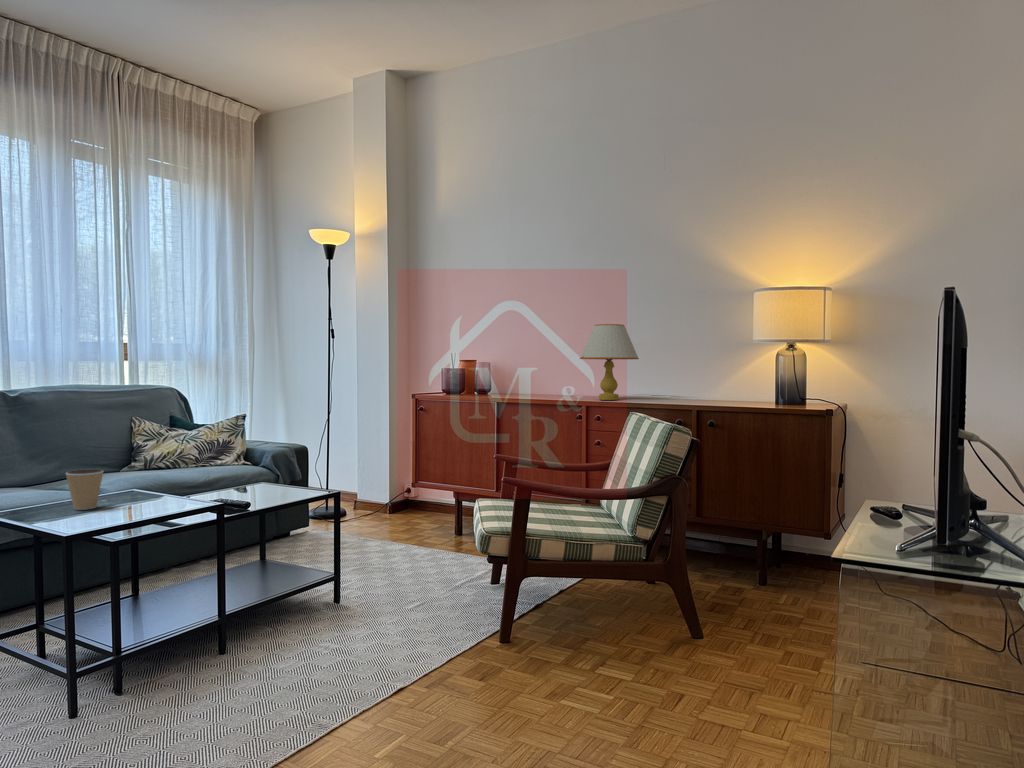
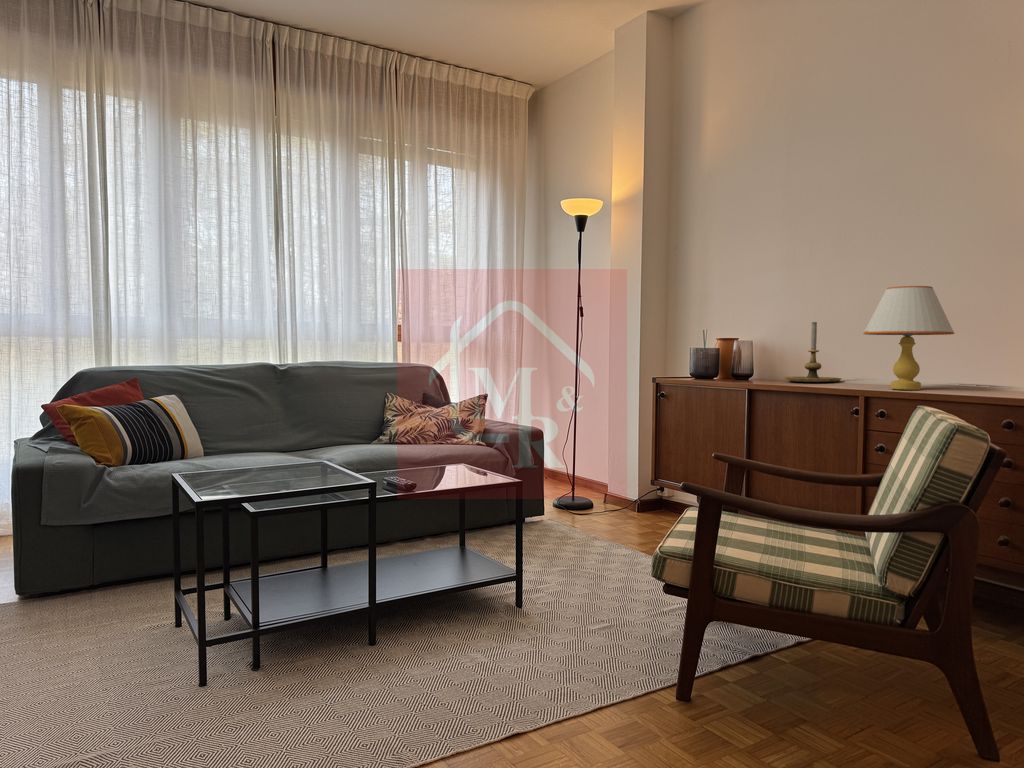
candle holder: none [516,348,558,396] -> present [785,322,841,382]
coffee cup: present [66,469,103,510] -> none [243,439,277,479]

